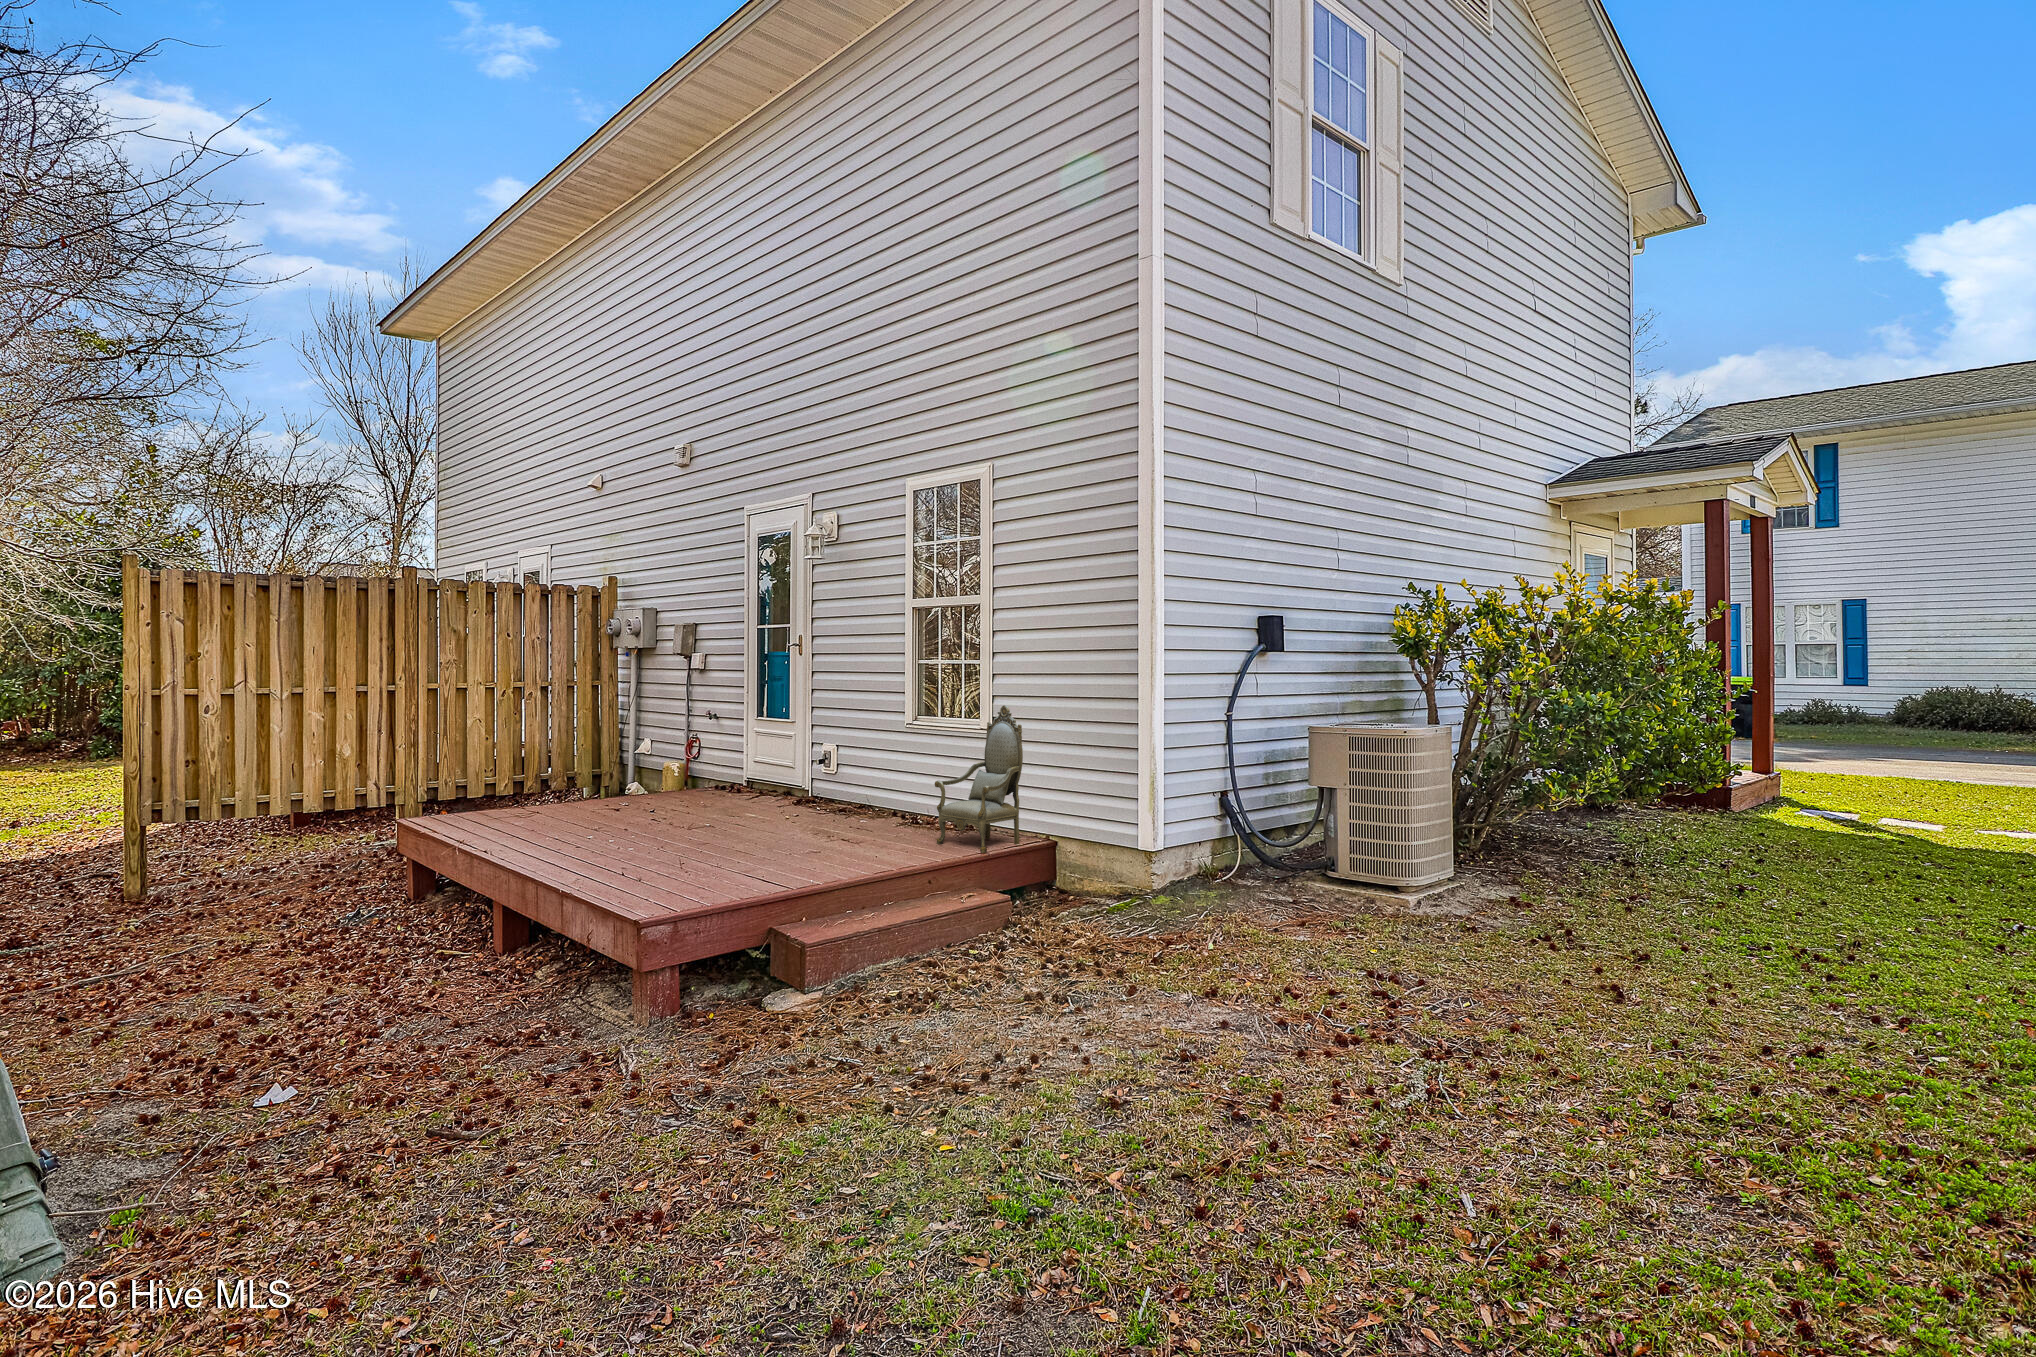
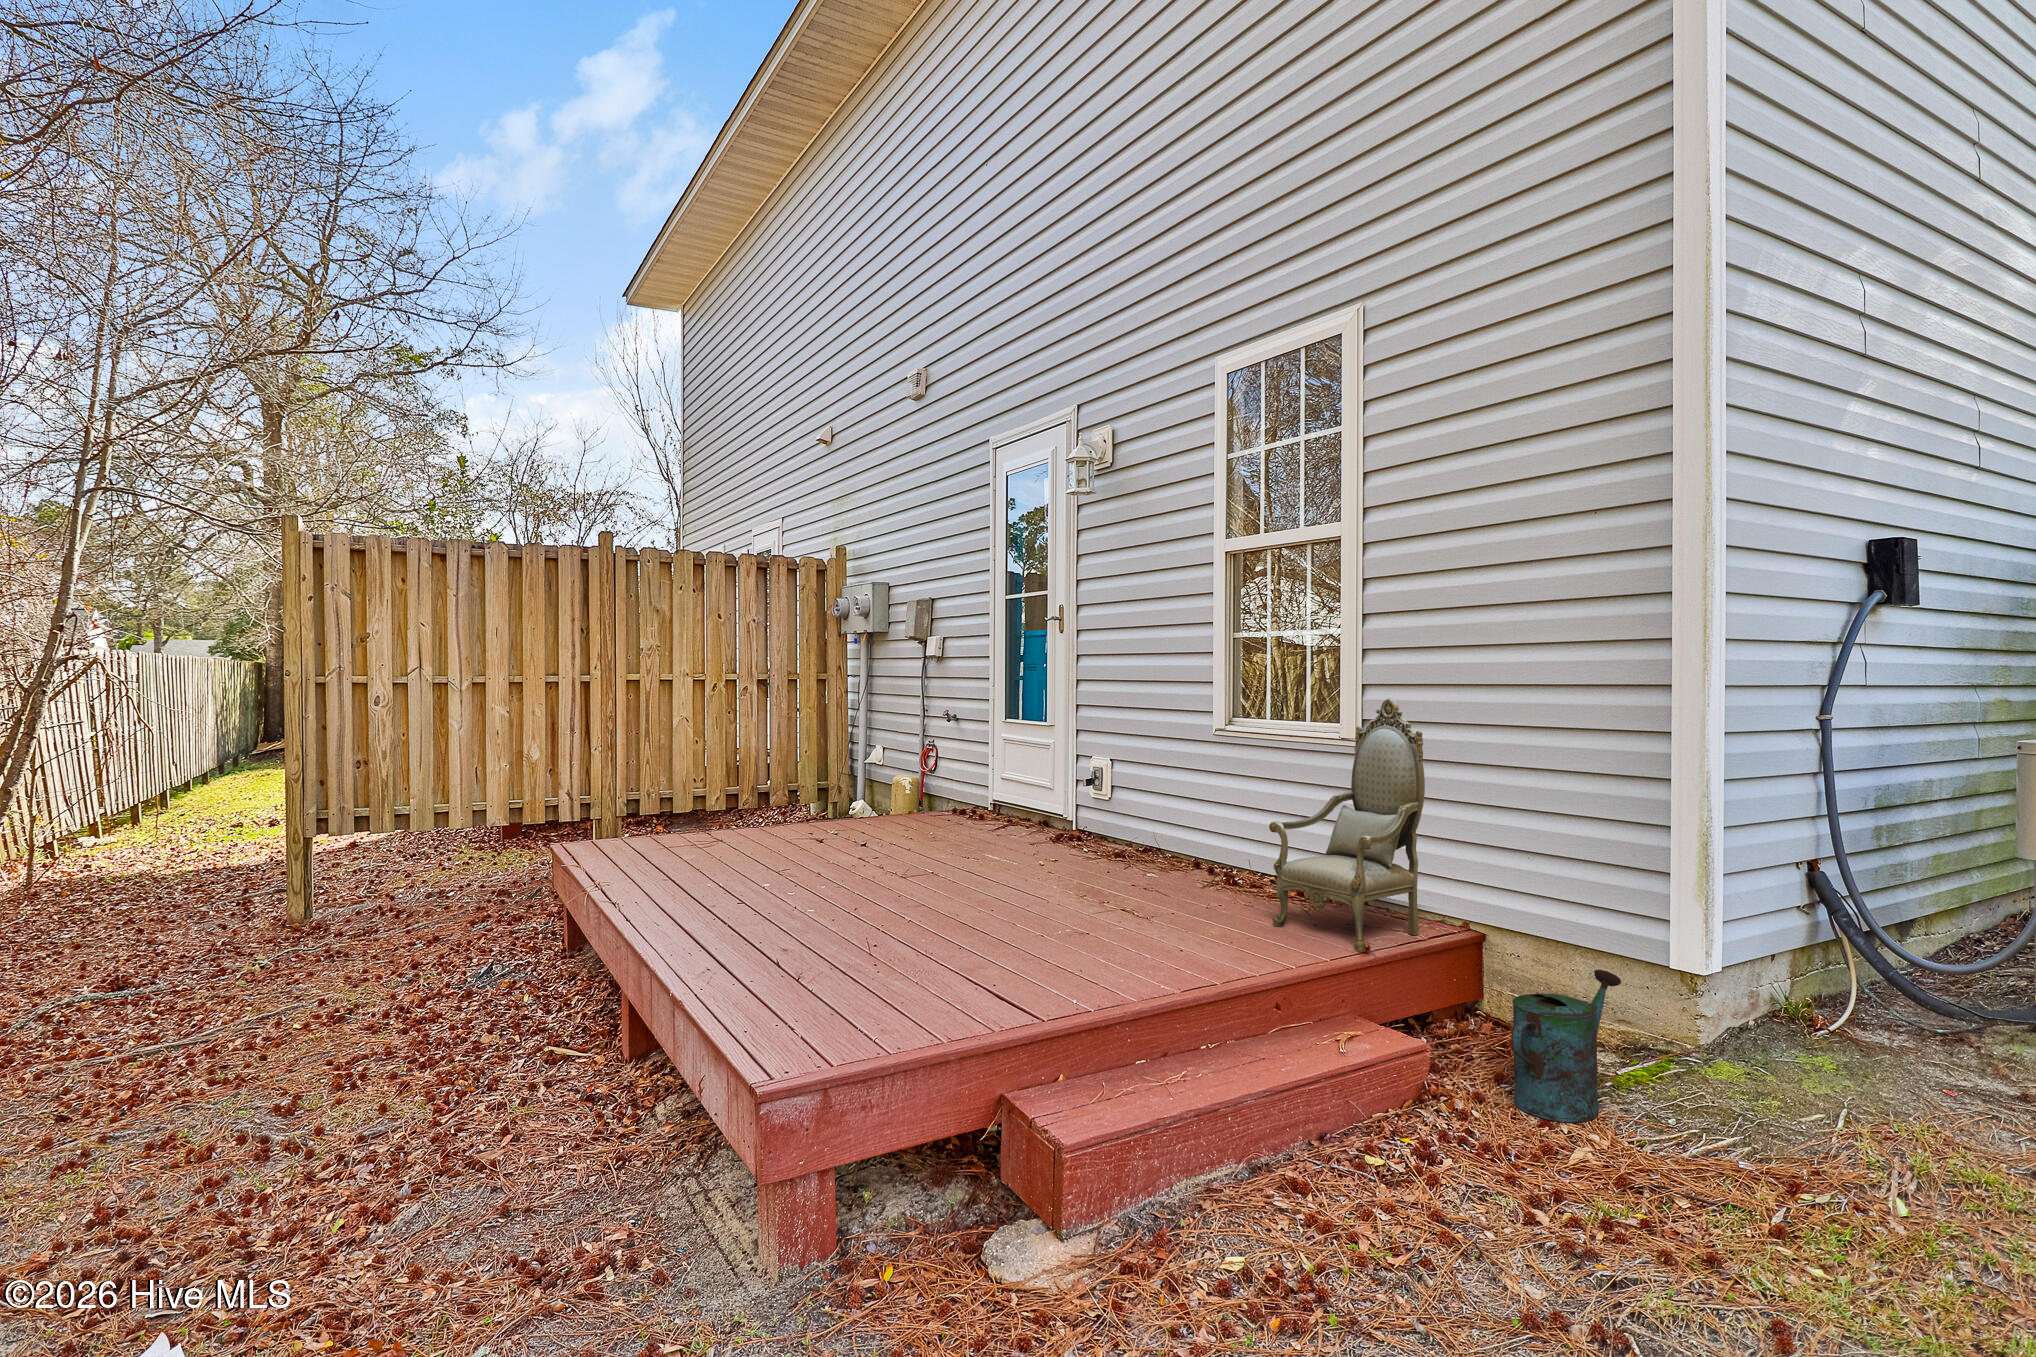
watering can: none [1054,854,1118,932] -> present [1511,970,1621,1122]

